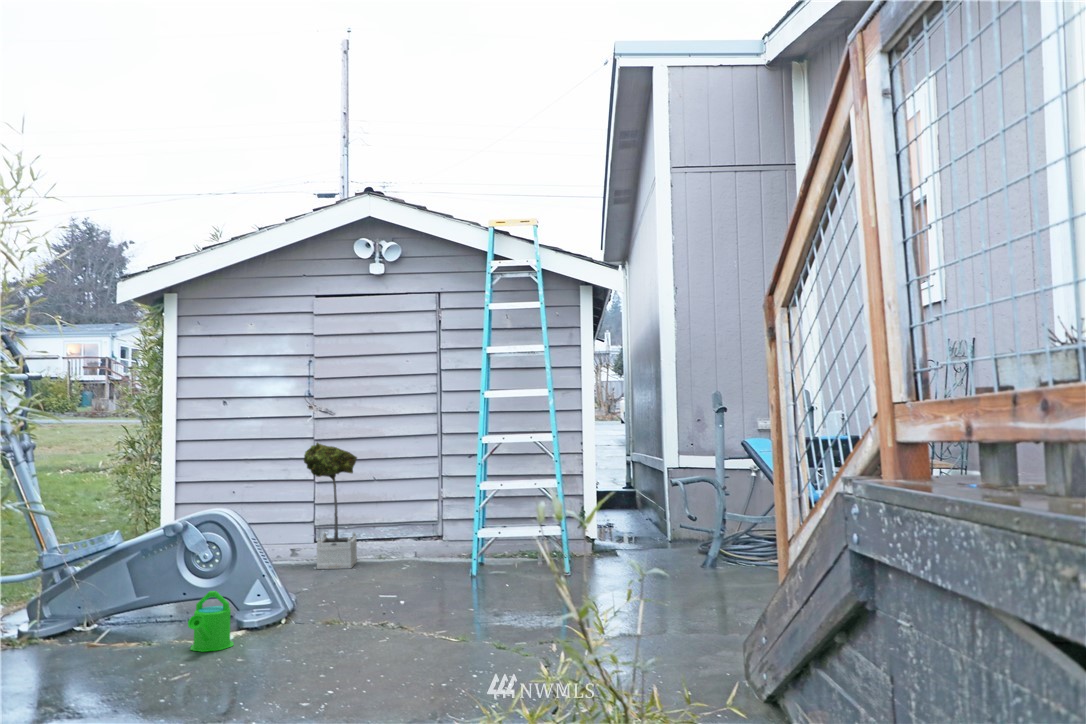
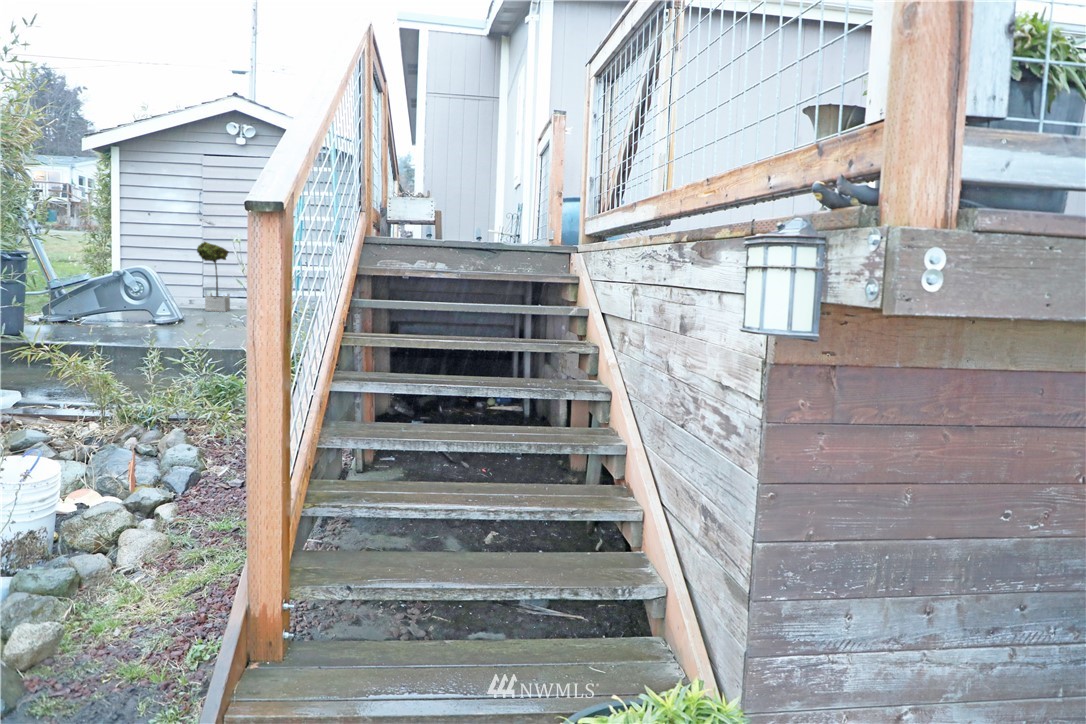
watering can: present [188,591,233,652] -> none [124,300,149,327]

